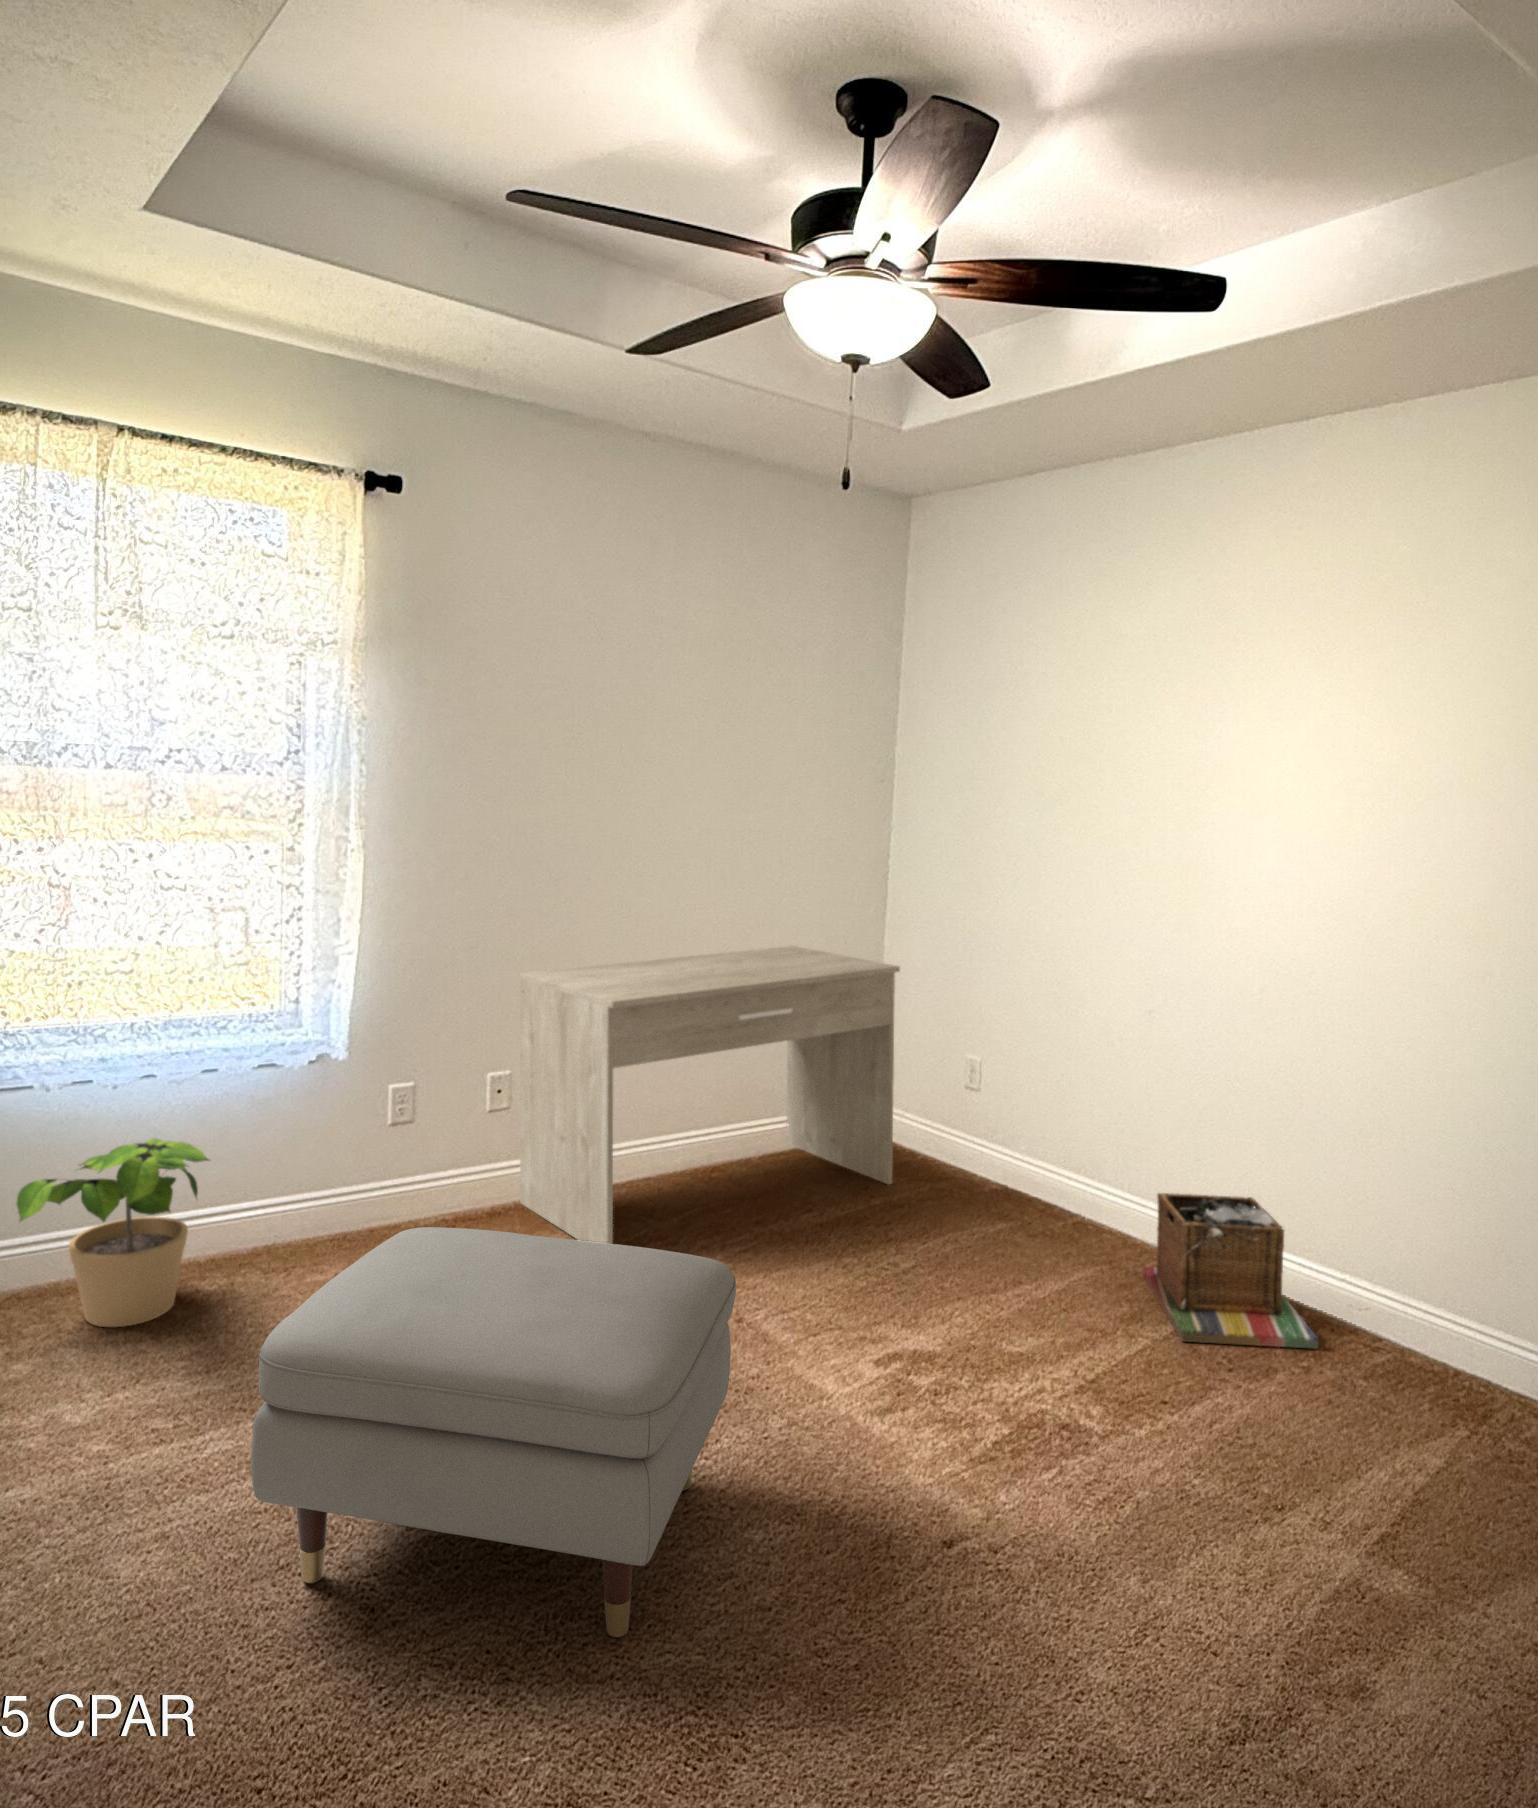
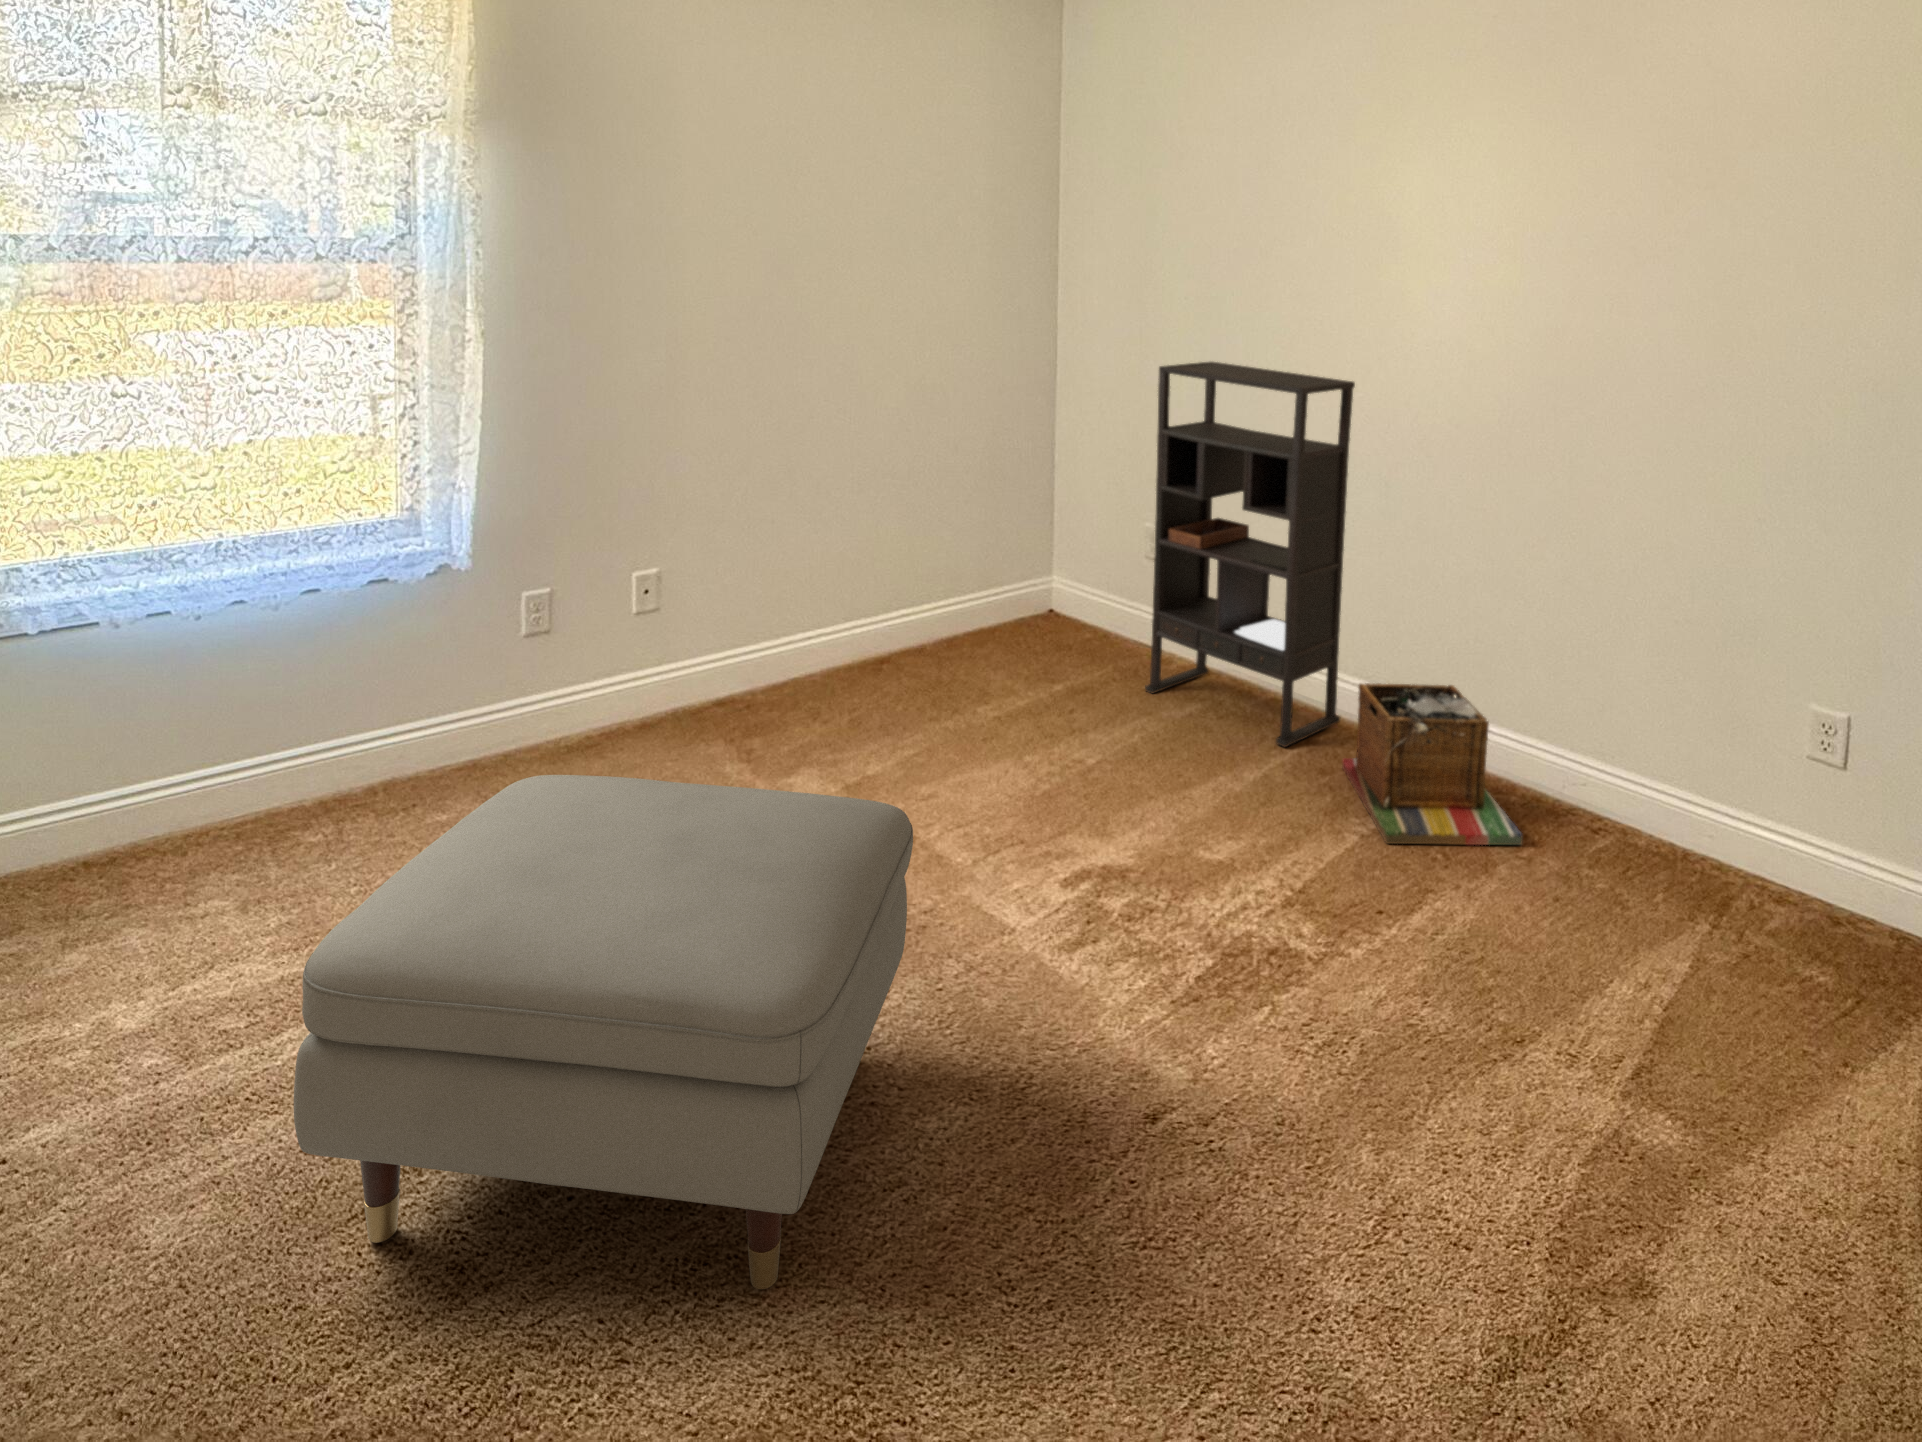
bookshelf: none [952,886,1153,1256] -> present [1145,362,1355,747]
desk: present [520,946,900,1243] -> none [681,422,1094,772]
potted plant: present [17,1138,209,1327] -> none [40,666,289,889]

